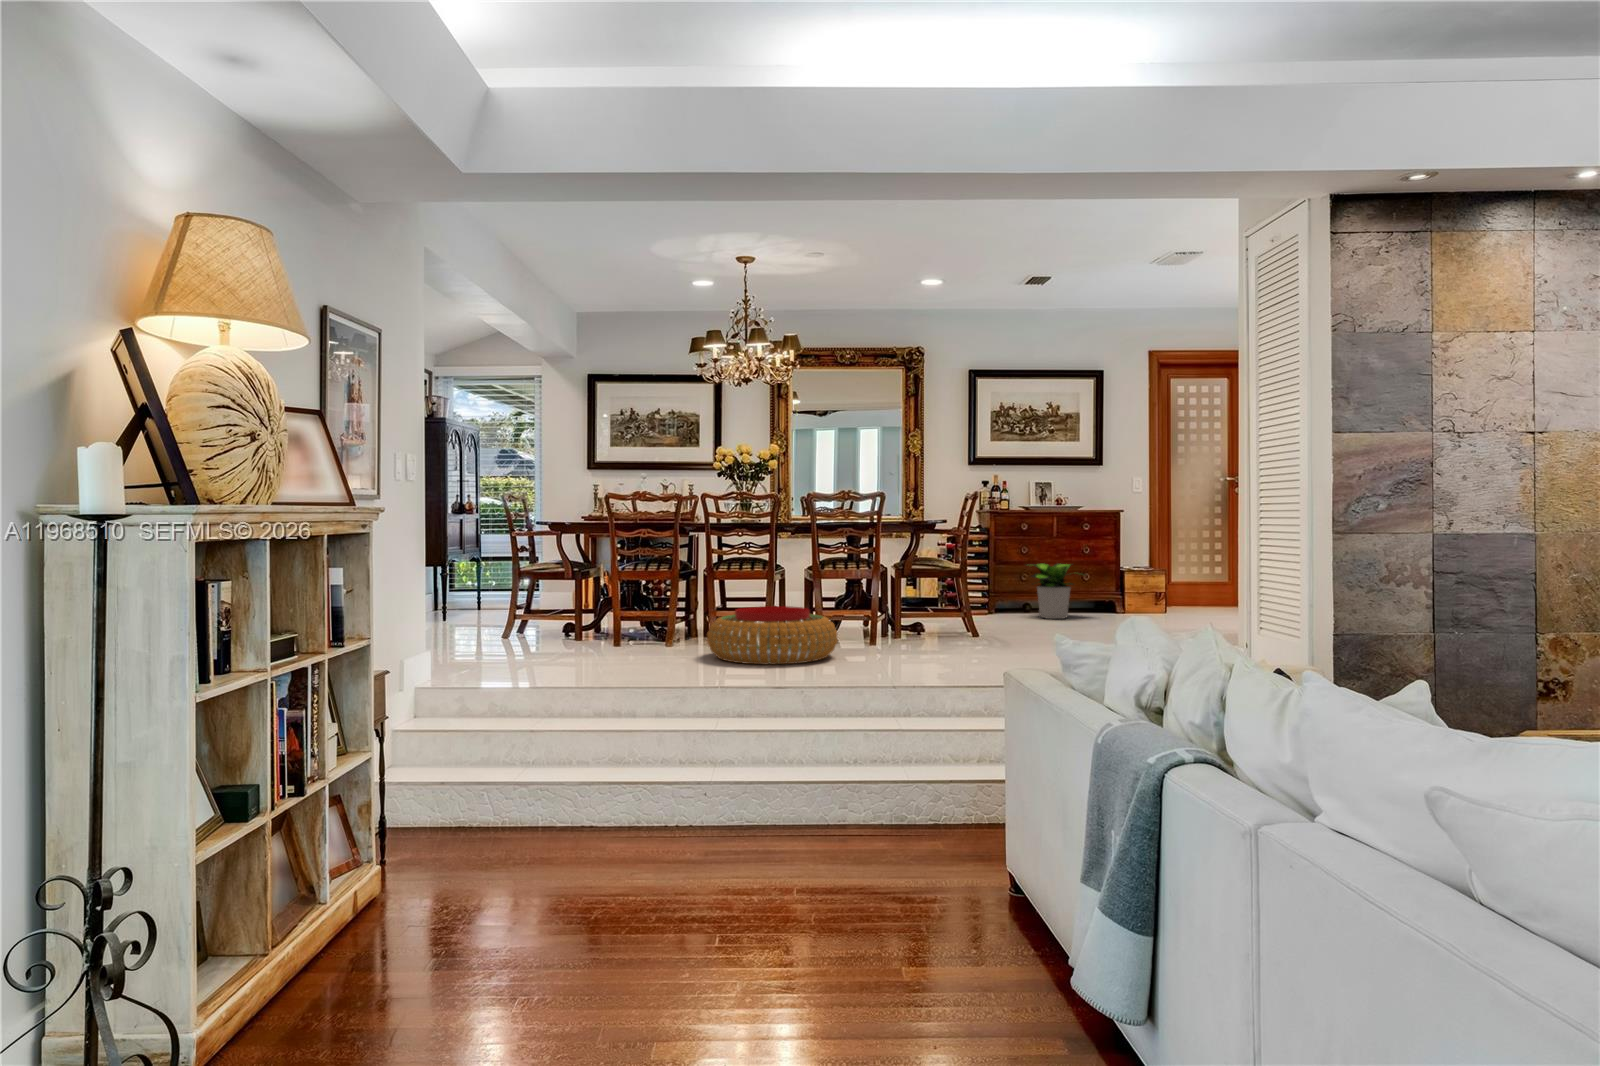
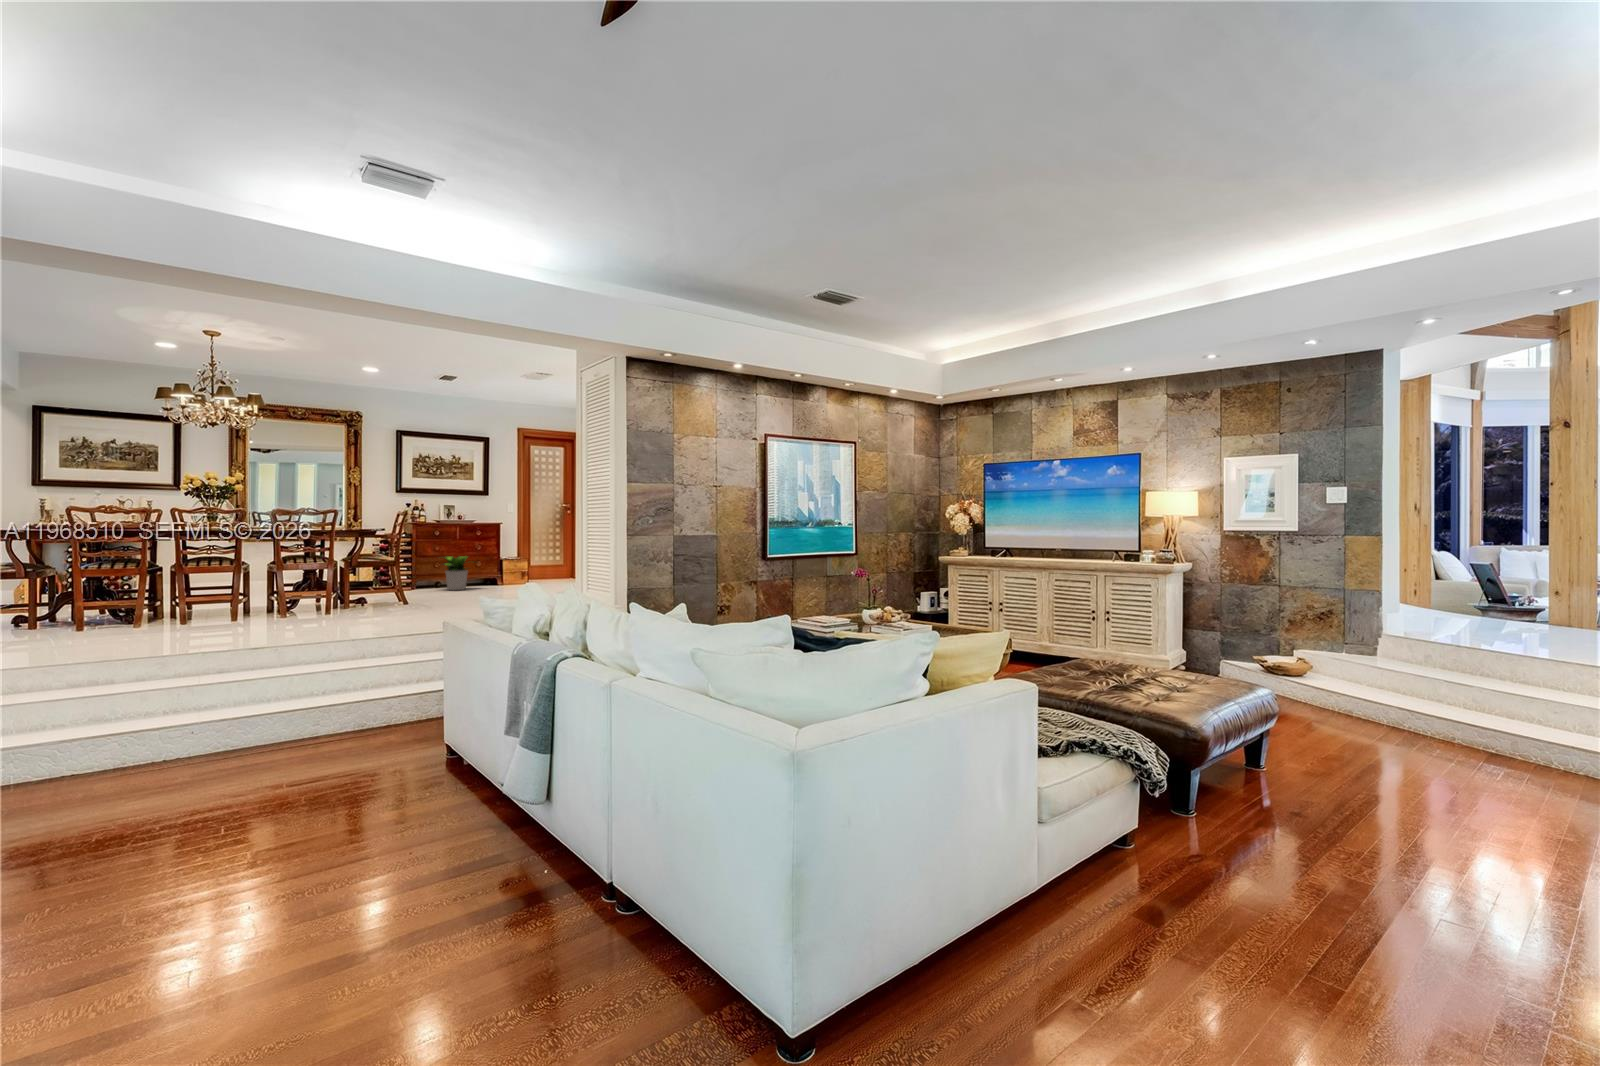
pouf: present [707,606,837,664] -> none [184,588,297,627]

